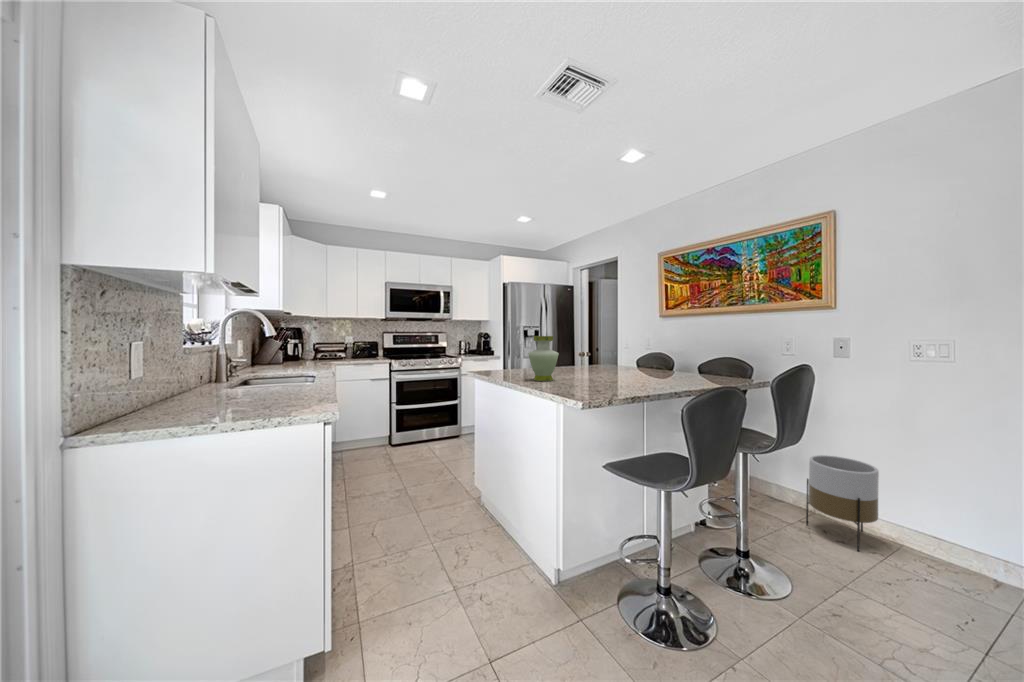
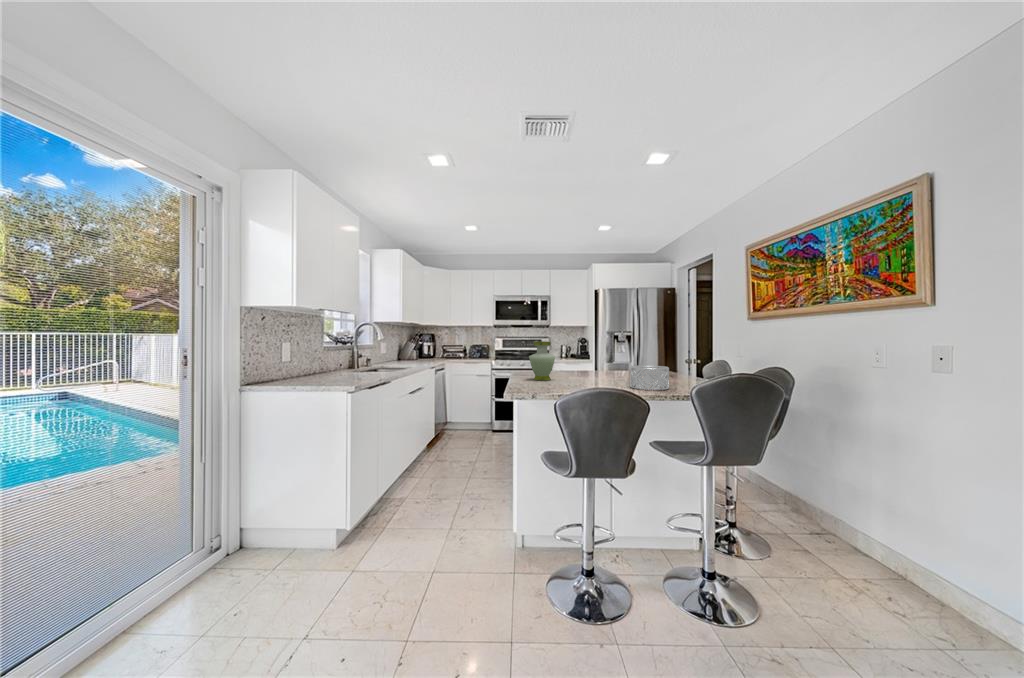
decorative bowl: none [646,360,686,384] -> present [630,365,669,390]
planter: present [806,455,879,551] -> none [871,500,976,634]

